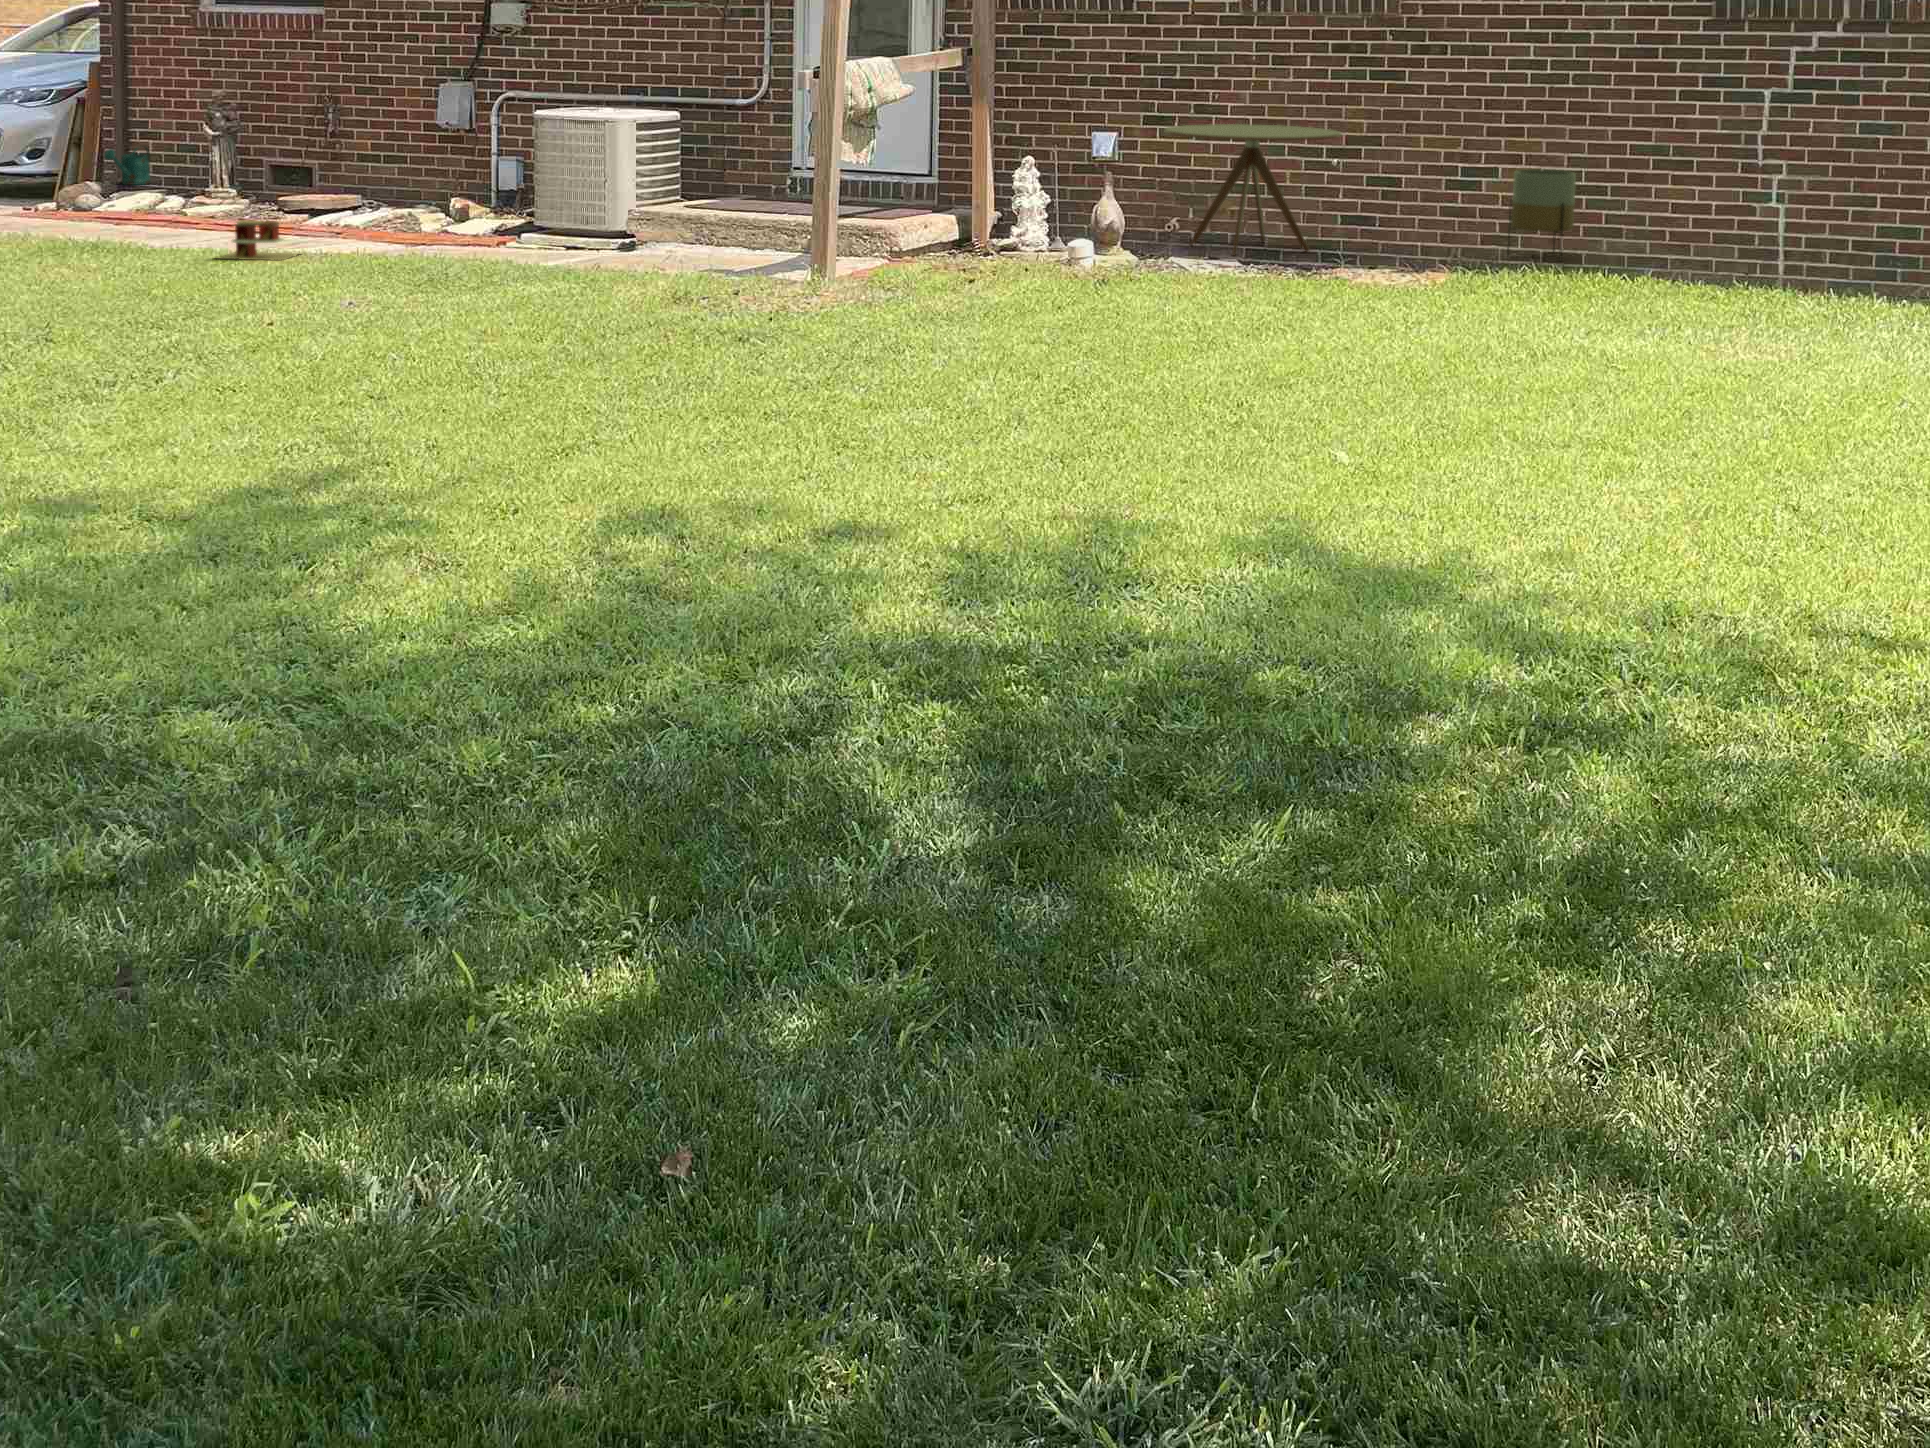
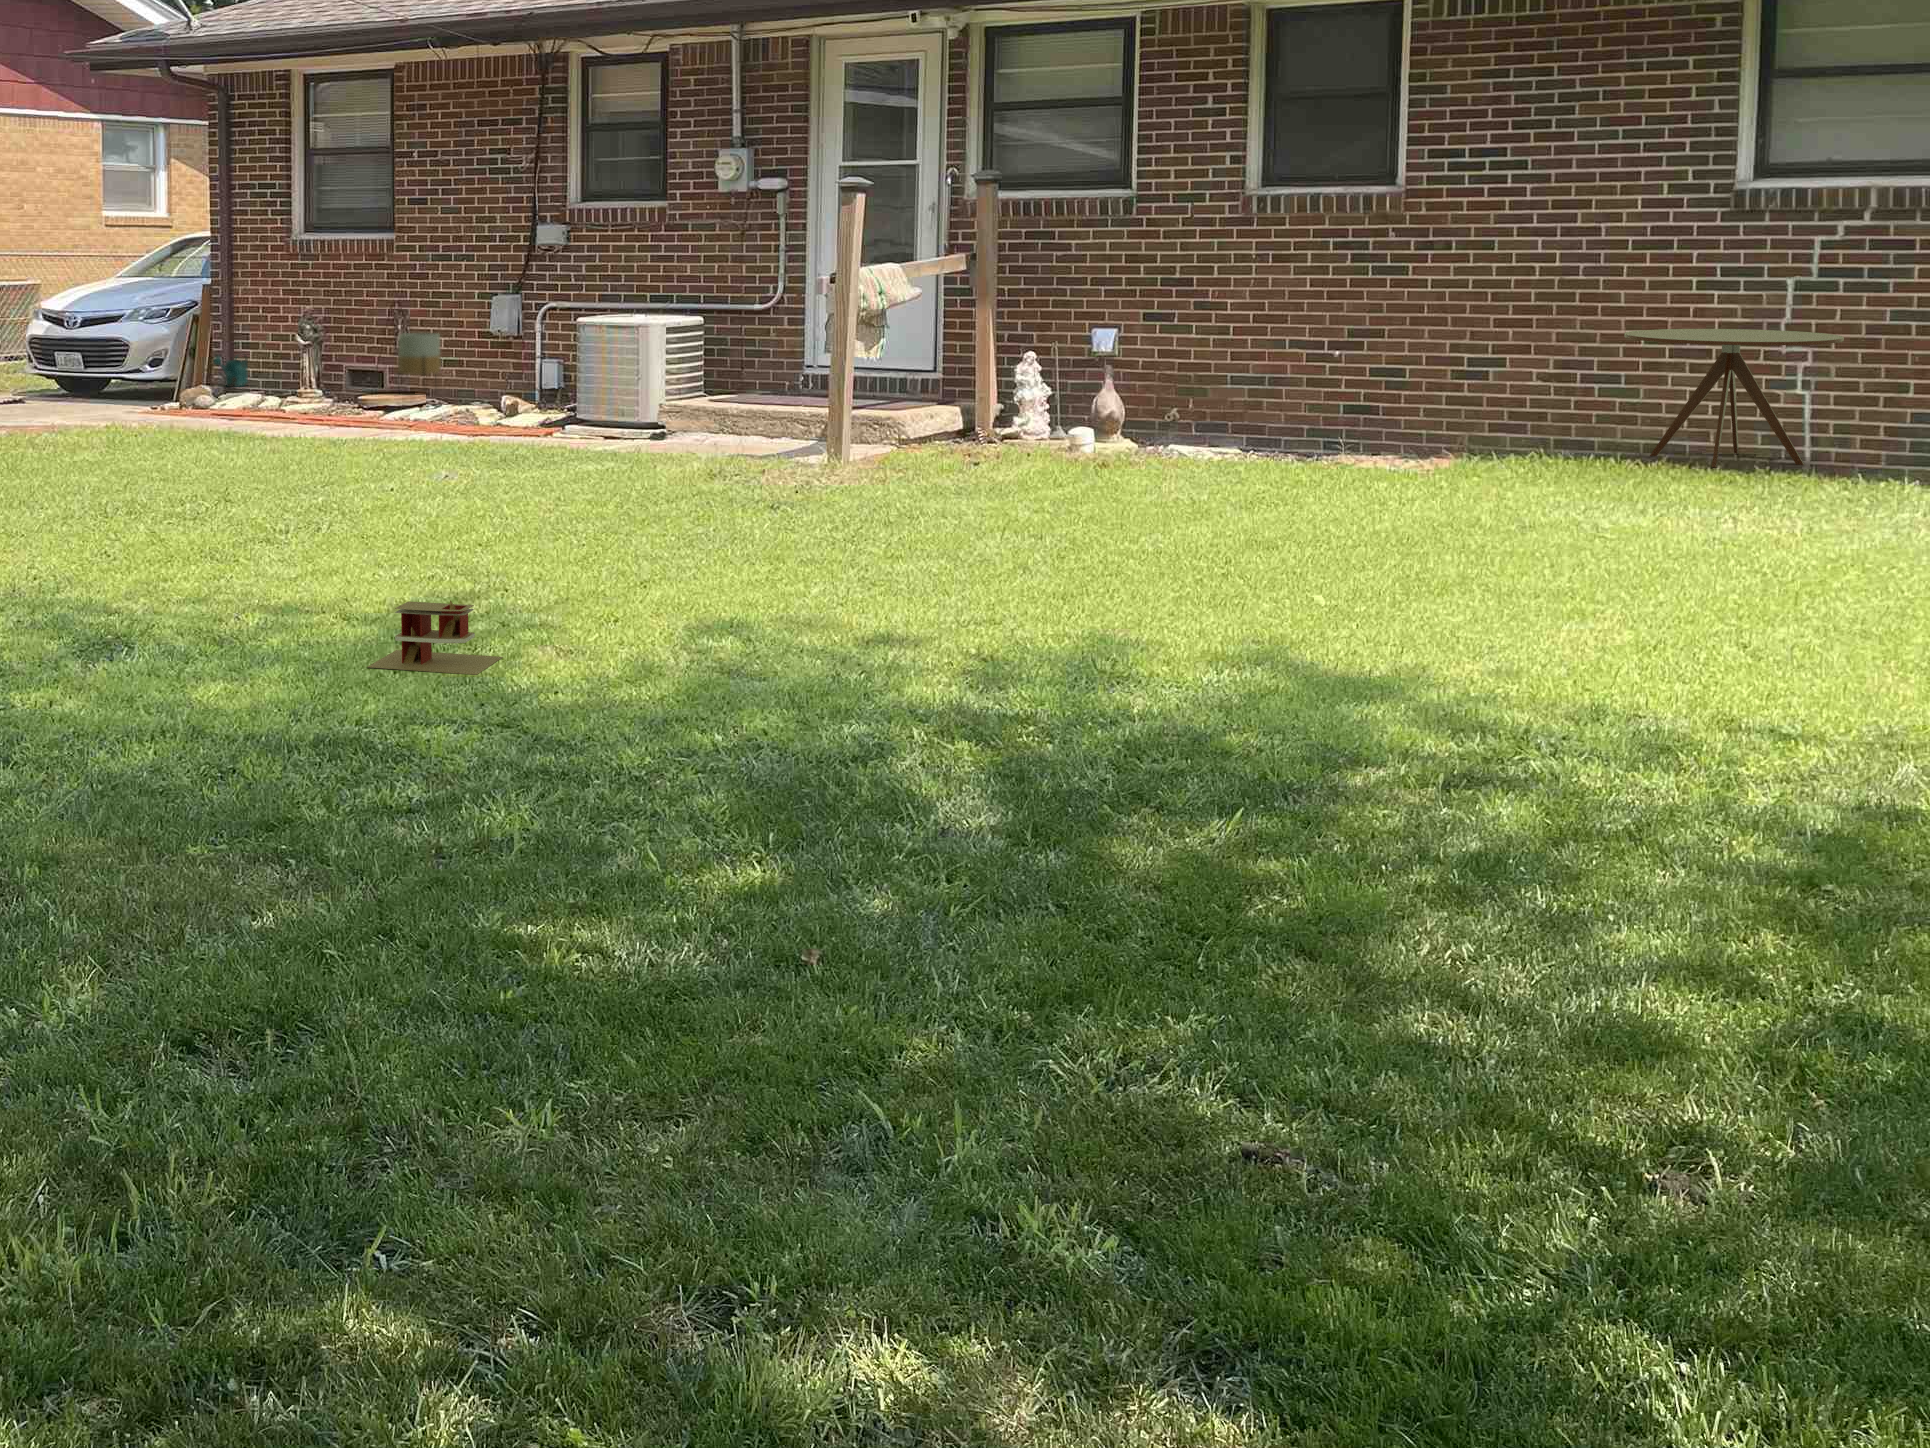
round table: present [1165,124,1342,255] -> present [1625,329,1844,467]
planter: present [1507,169,1576,260] -> present [398,333,441,377]
toy house: present [218,218,297,260] -> present [368,601,502,675]

